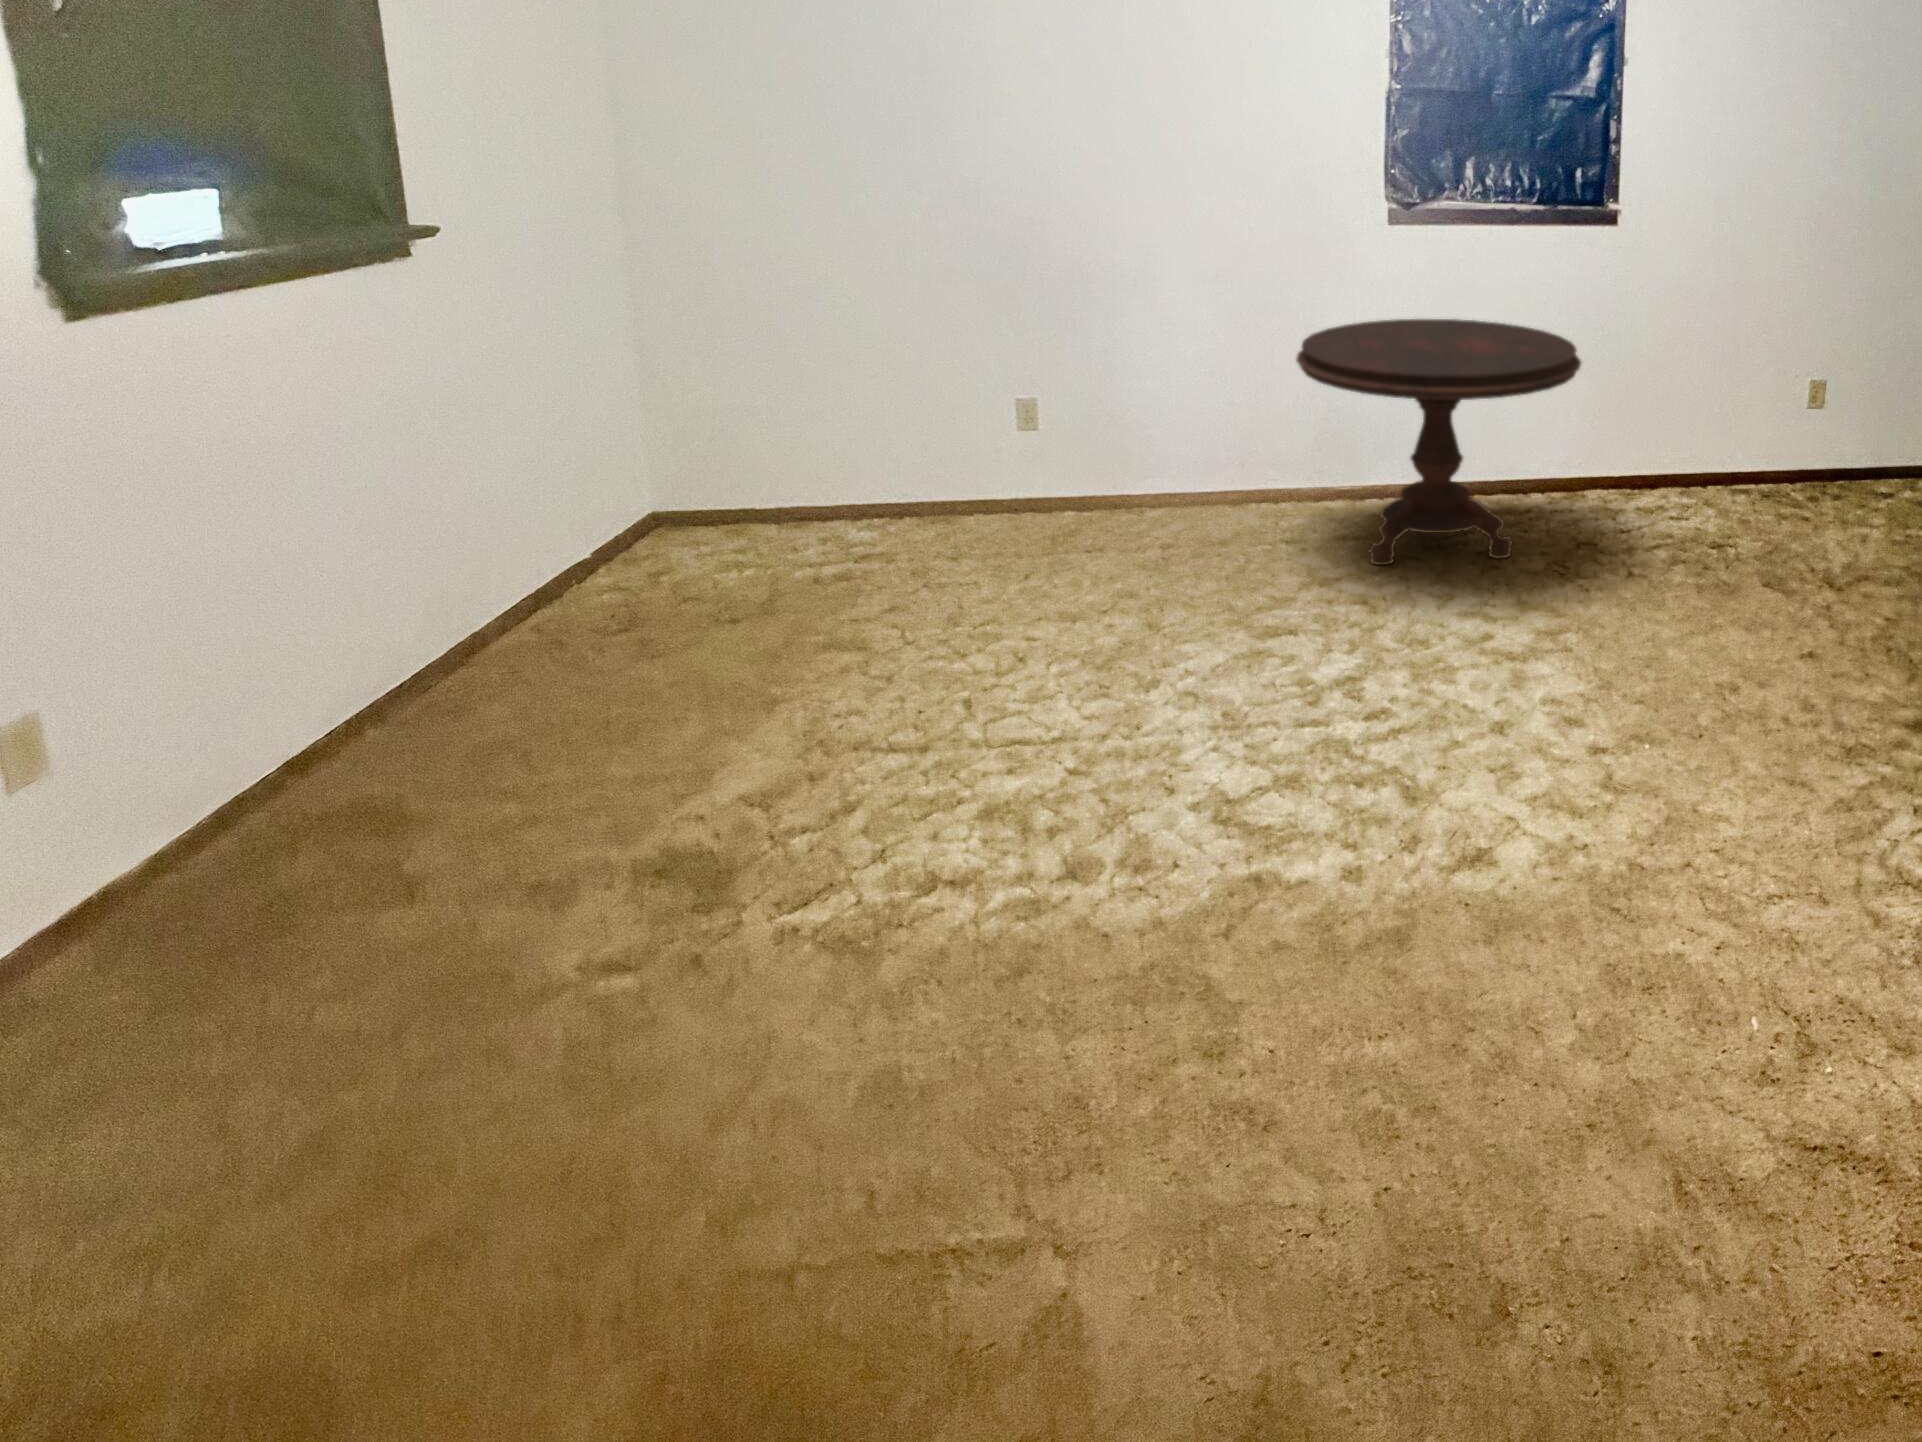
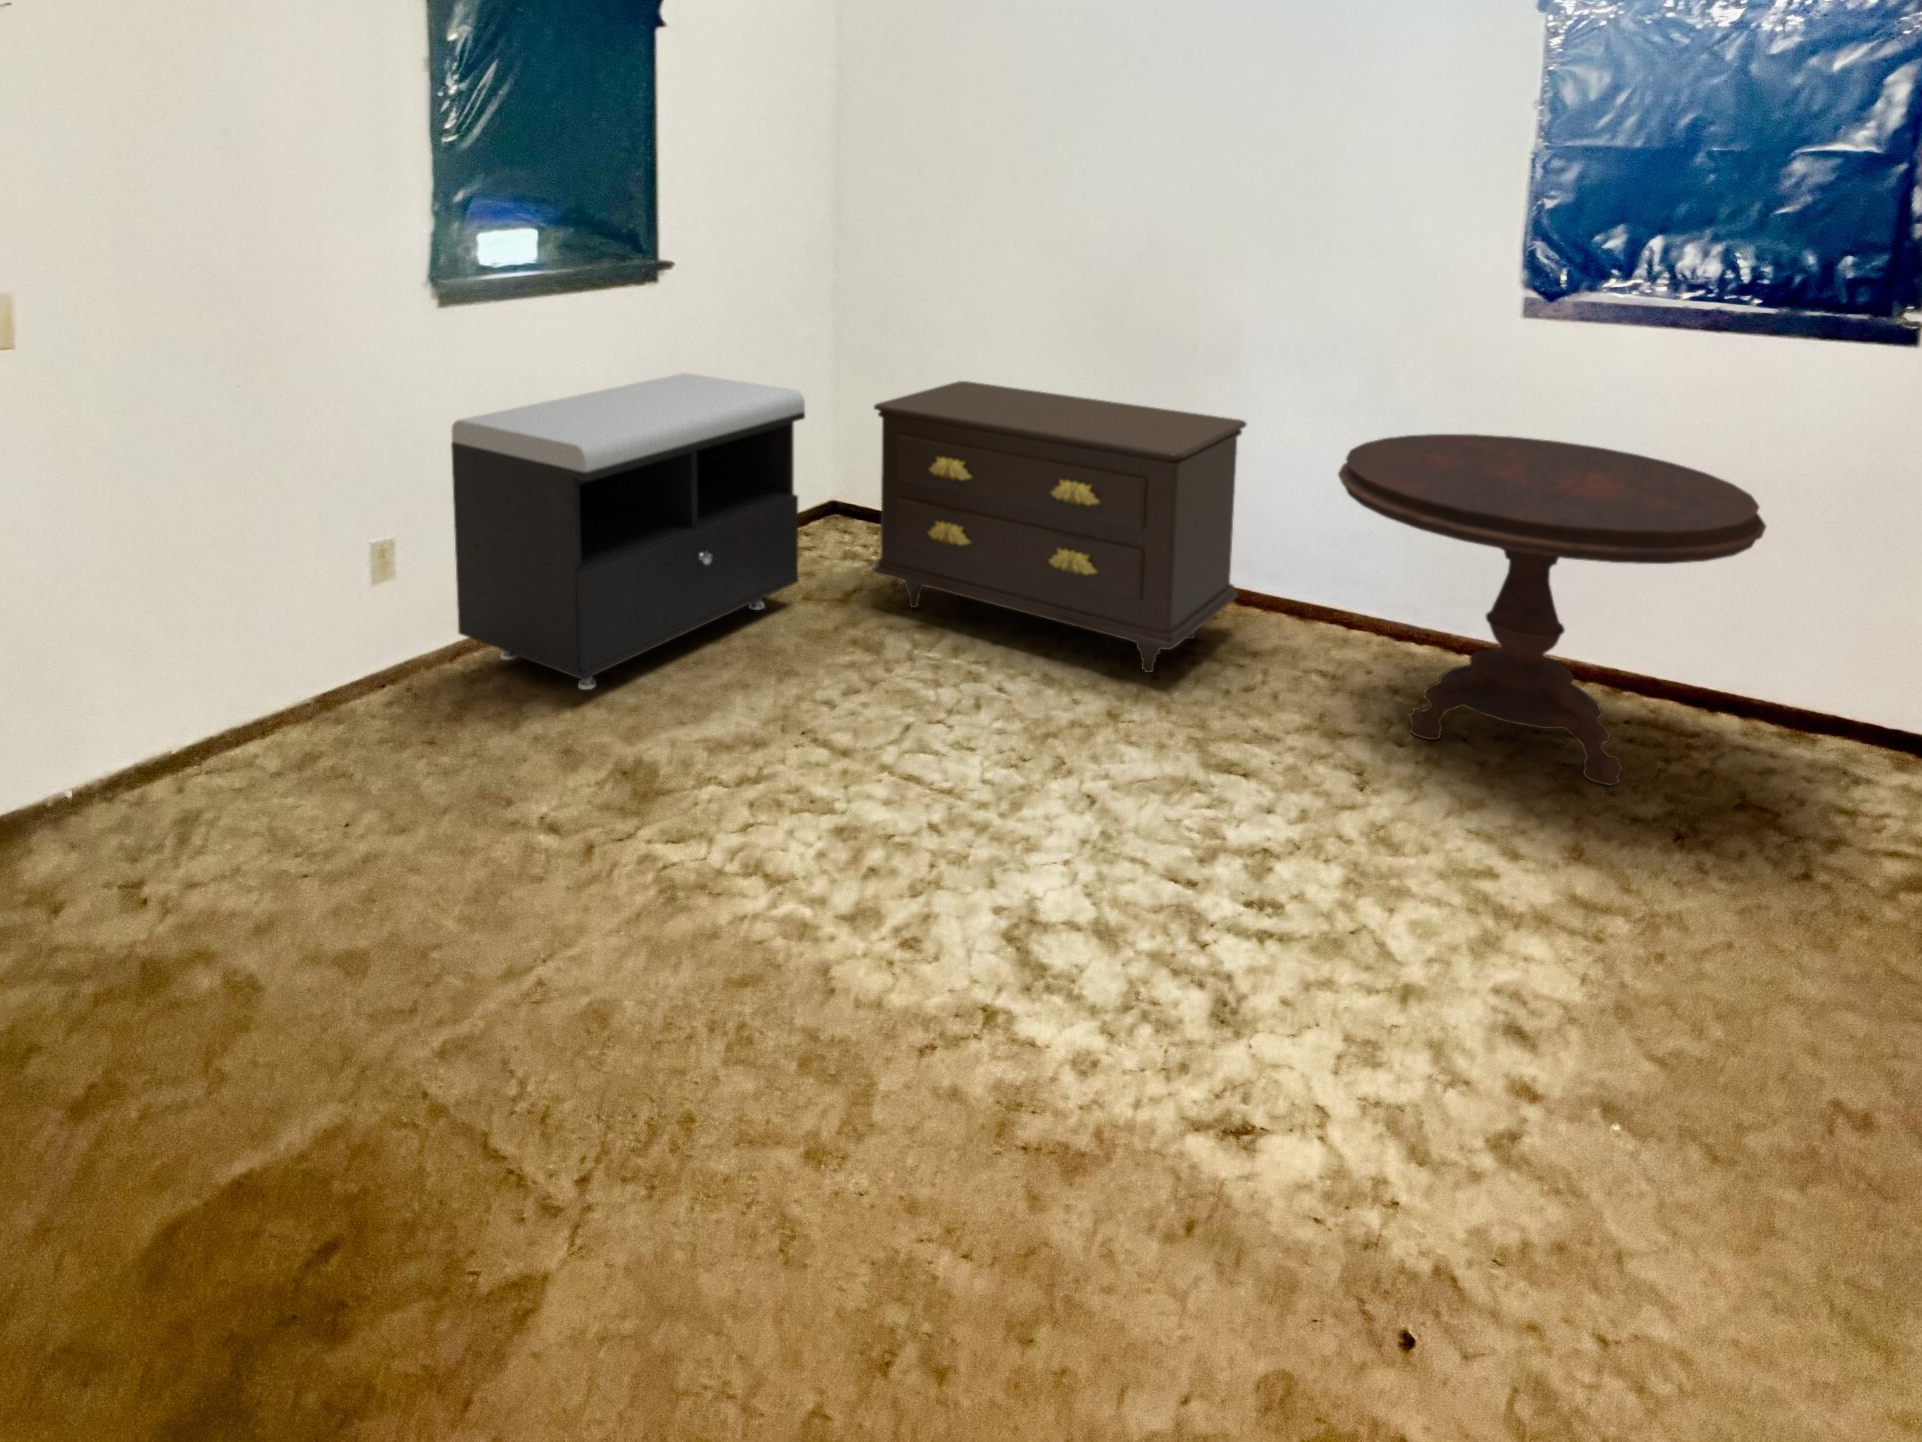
dresser: none [792,337,1193,595] -> present [872,381,1247,673]
storage bench: none [129,374,707,831] -> present [451,373,805,690]

